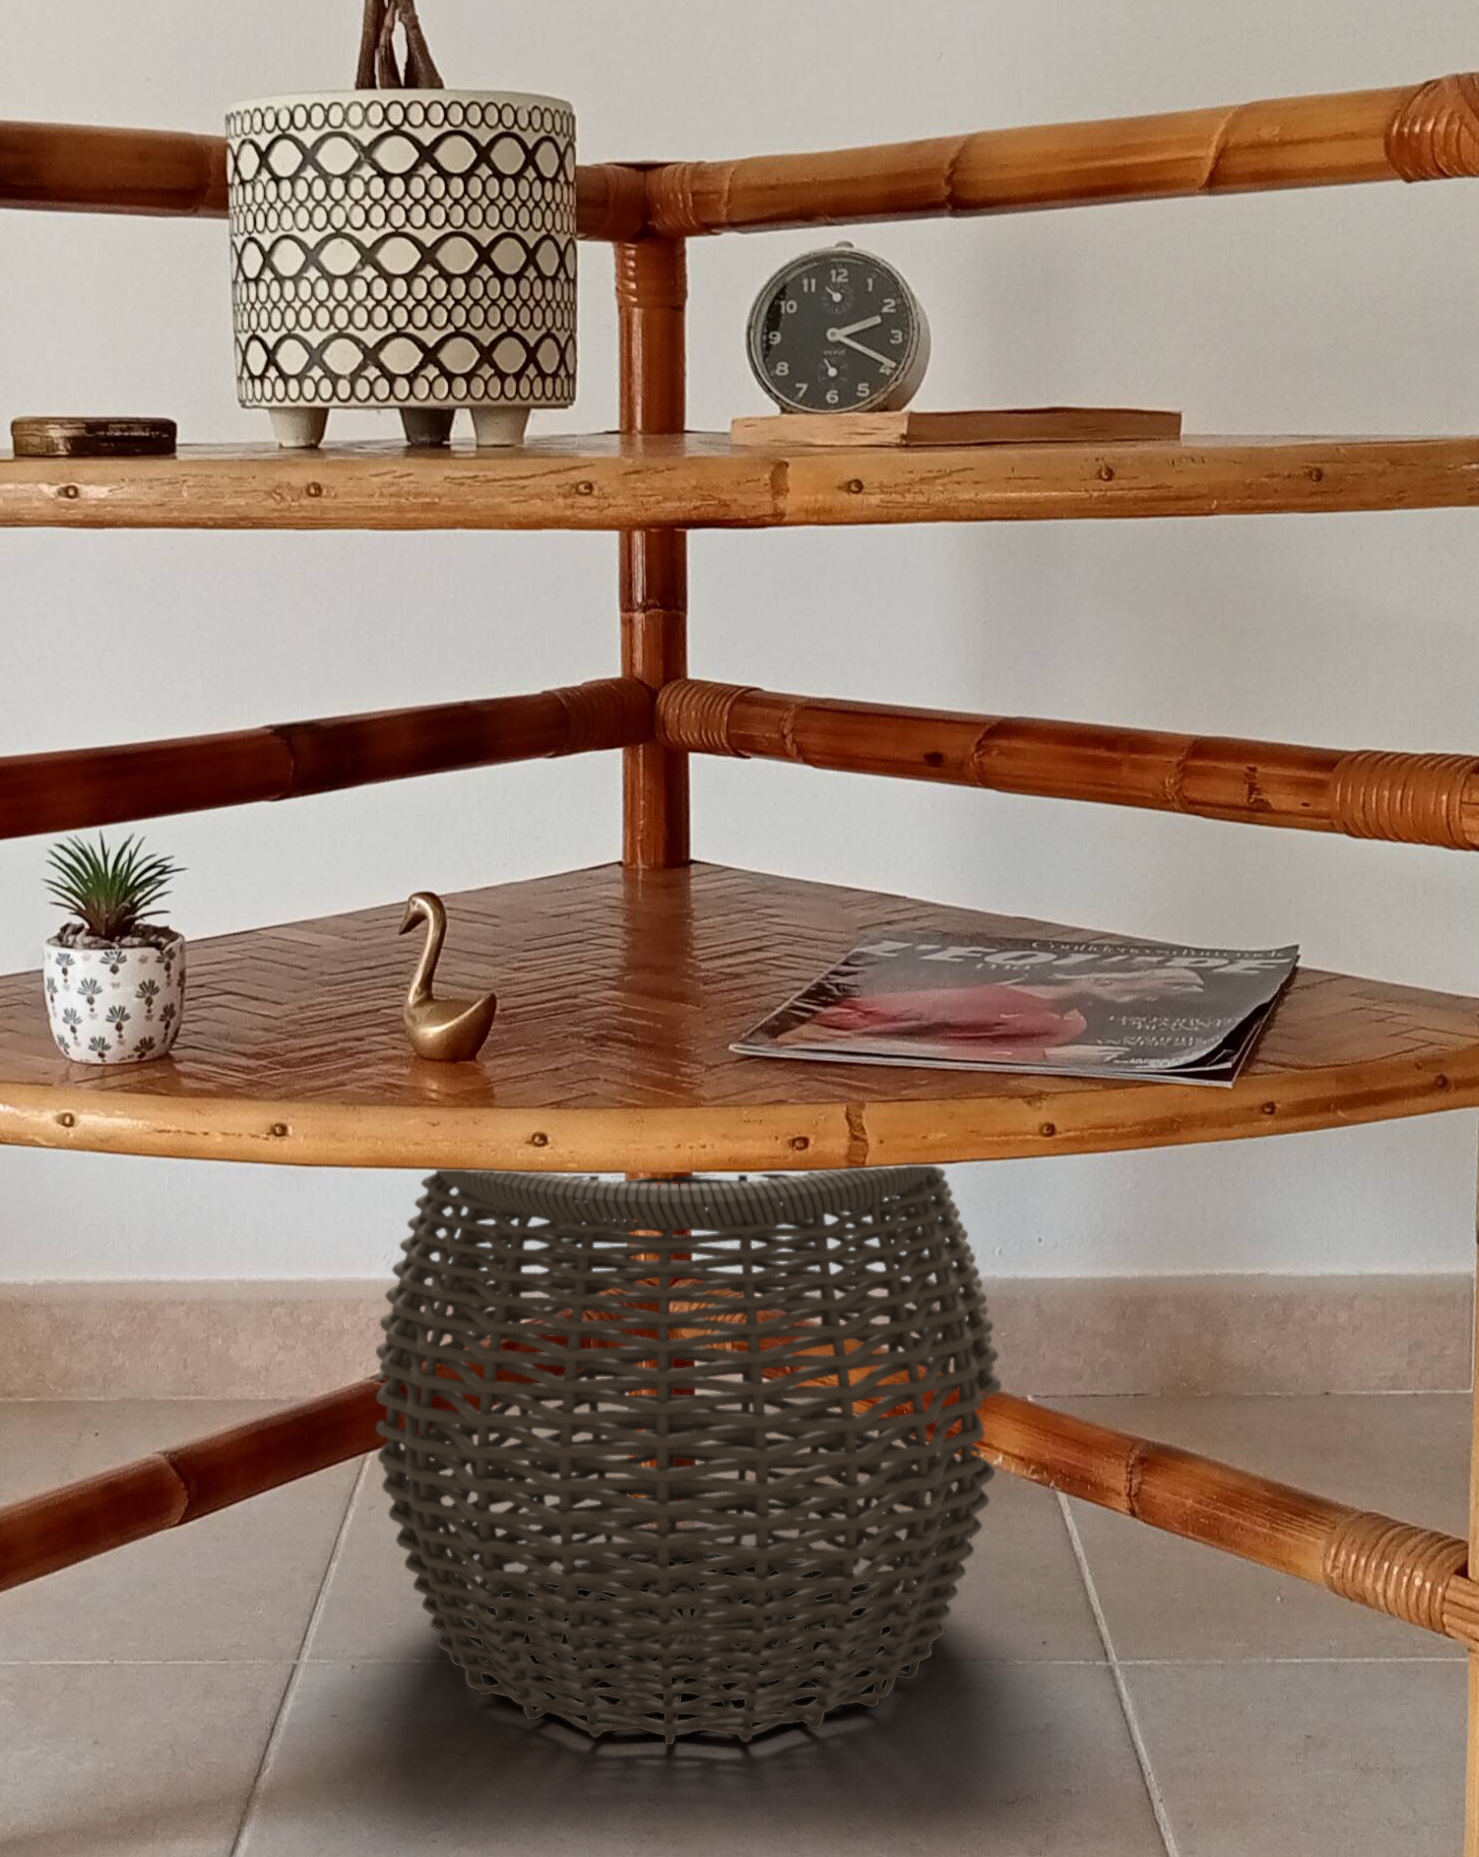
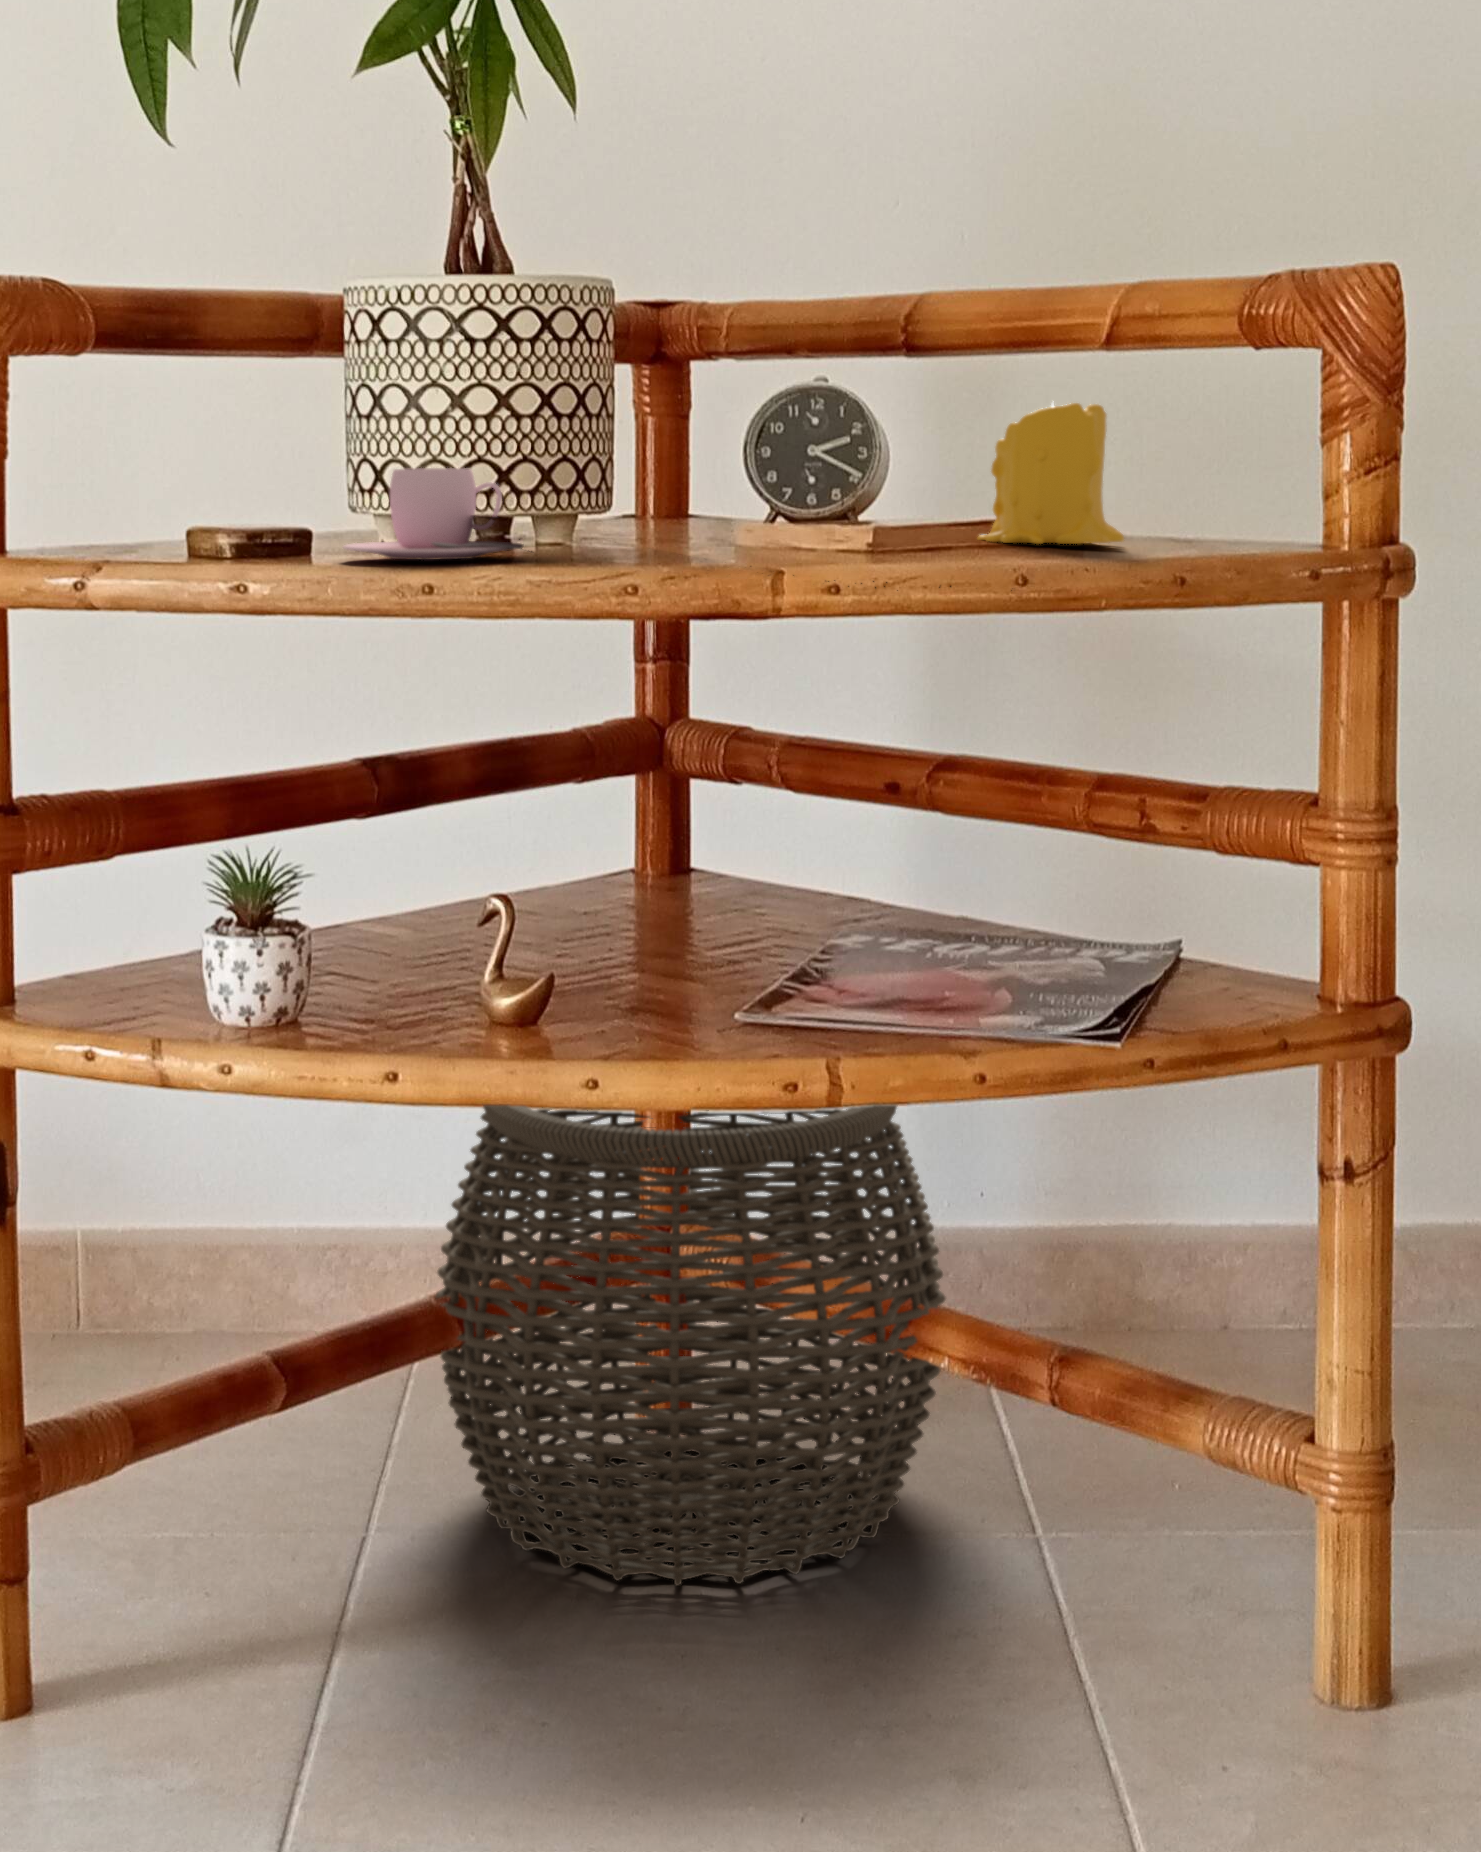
teacup: none [214,167,461,457] -> present [343,468,523,560]
candle: none [1042,247,1235,435] -> present [978,401,1124,544]

